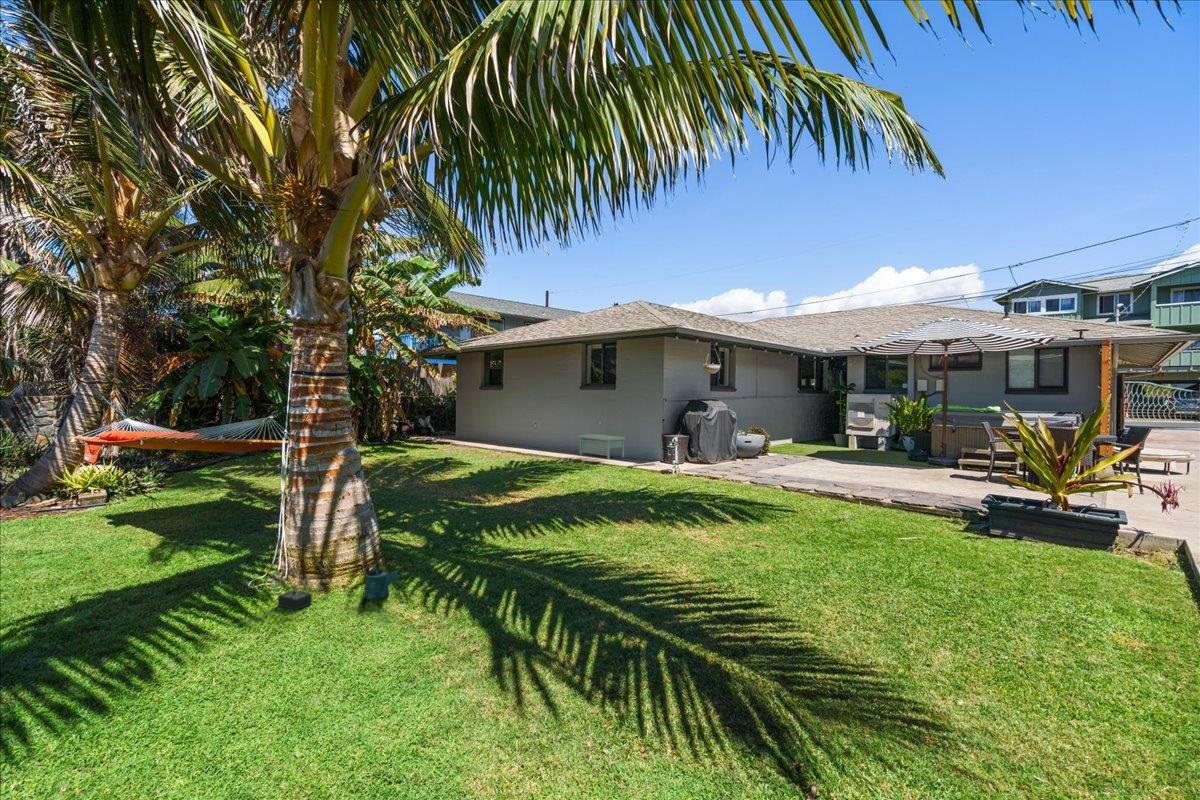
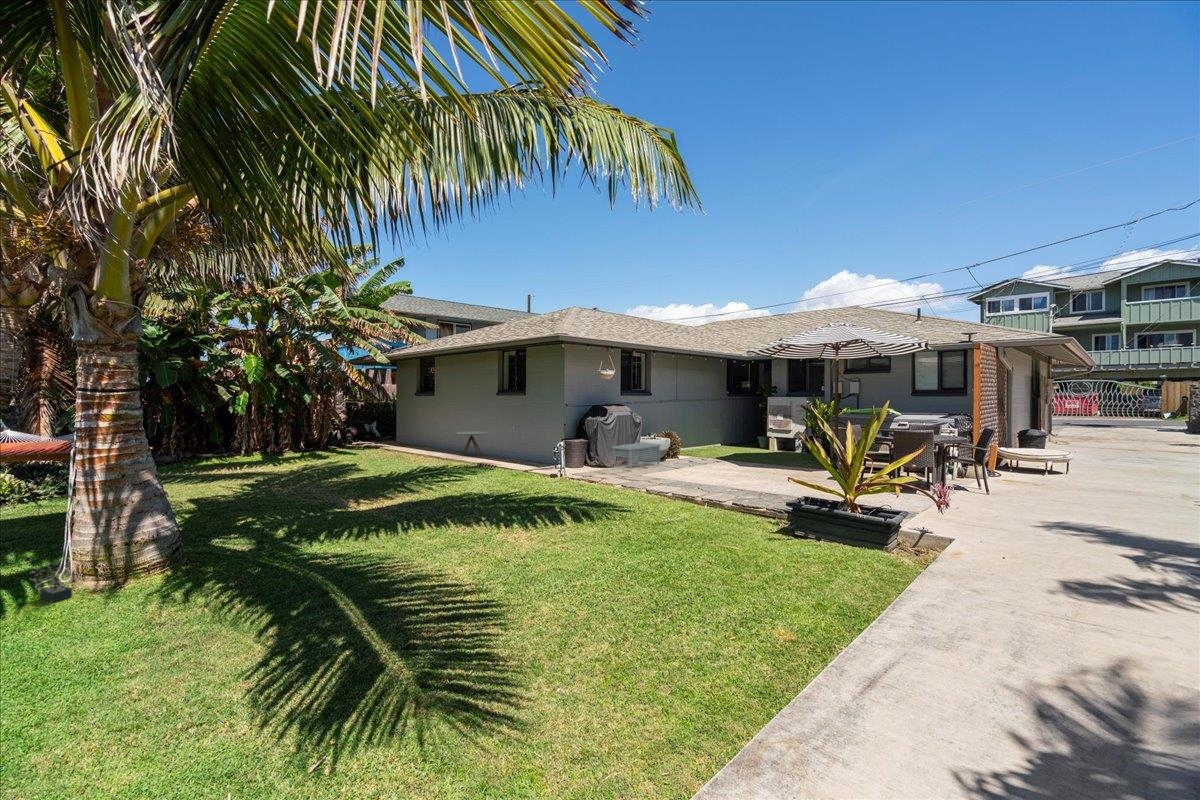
round table: none [536,426,569,451] -> present [455,431,488,456]
storage bench: present [578,434,625,459] -> present [612,443,661,469]
watering can: present [366,564,398,601] -> none [124,562,150,594]

